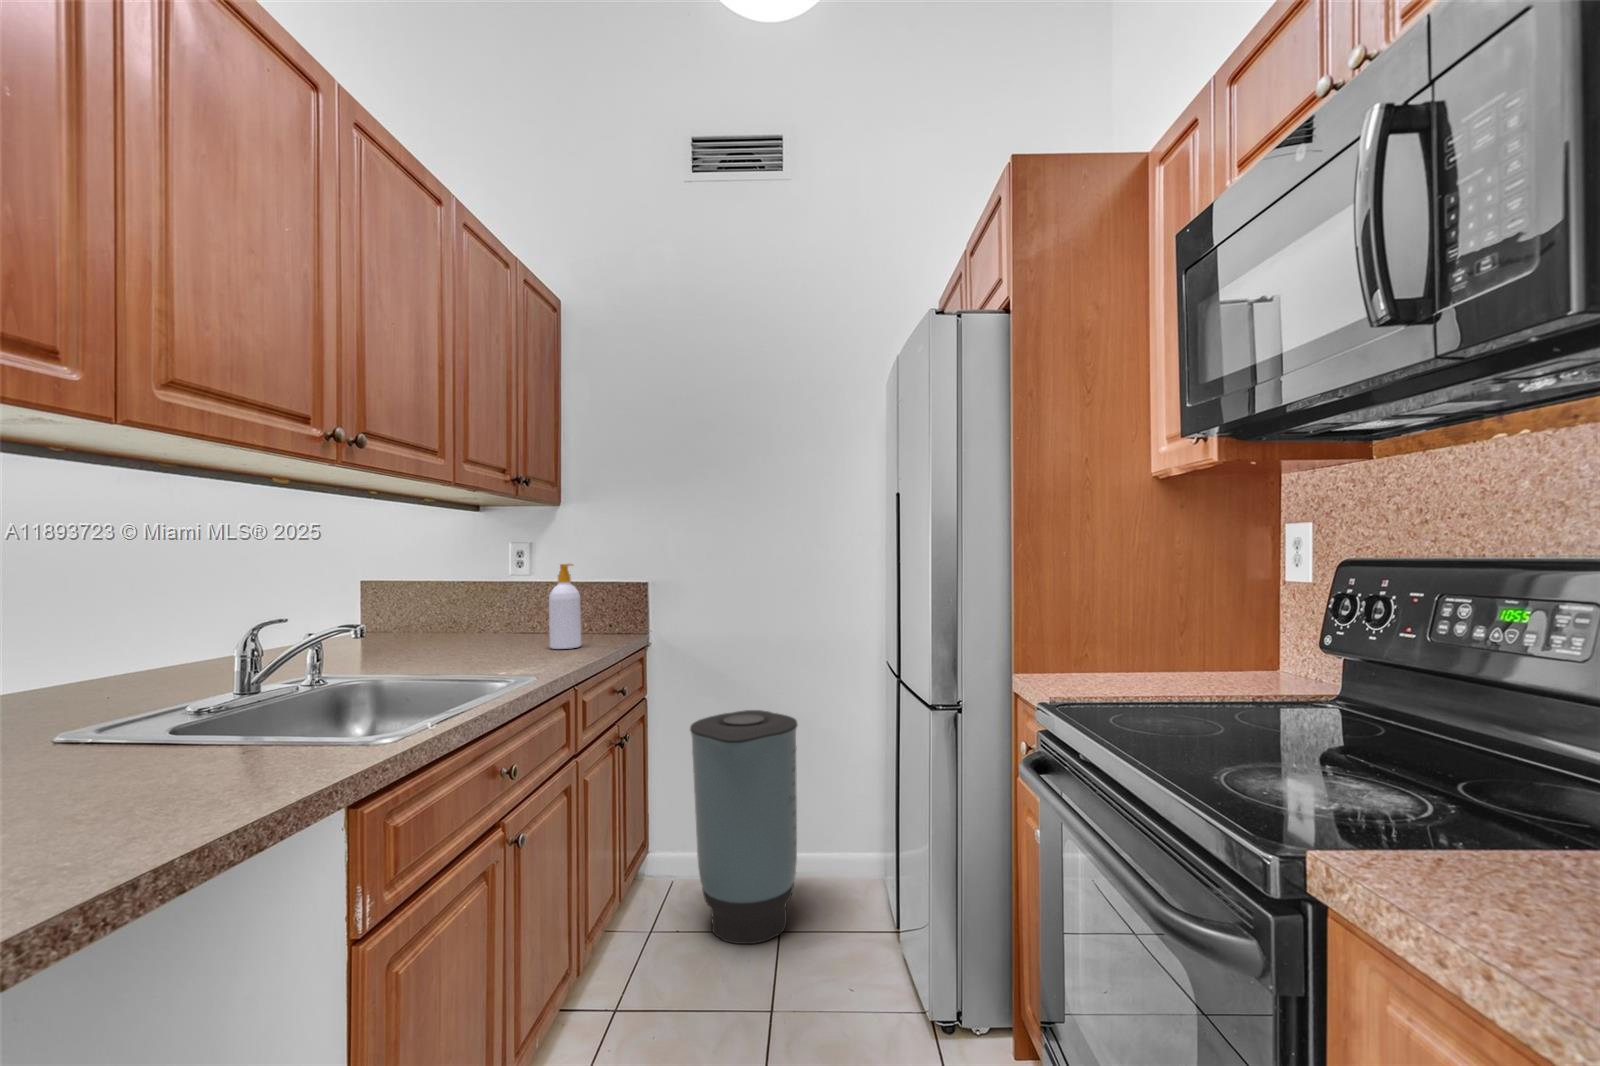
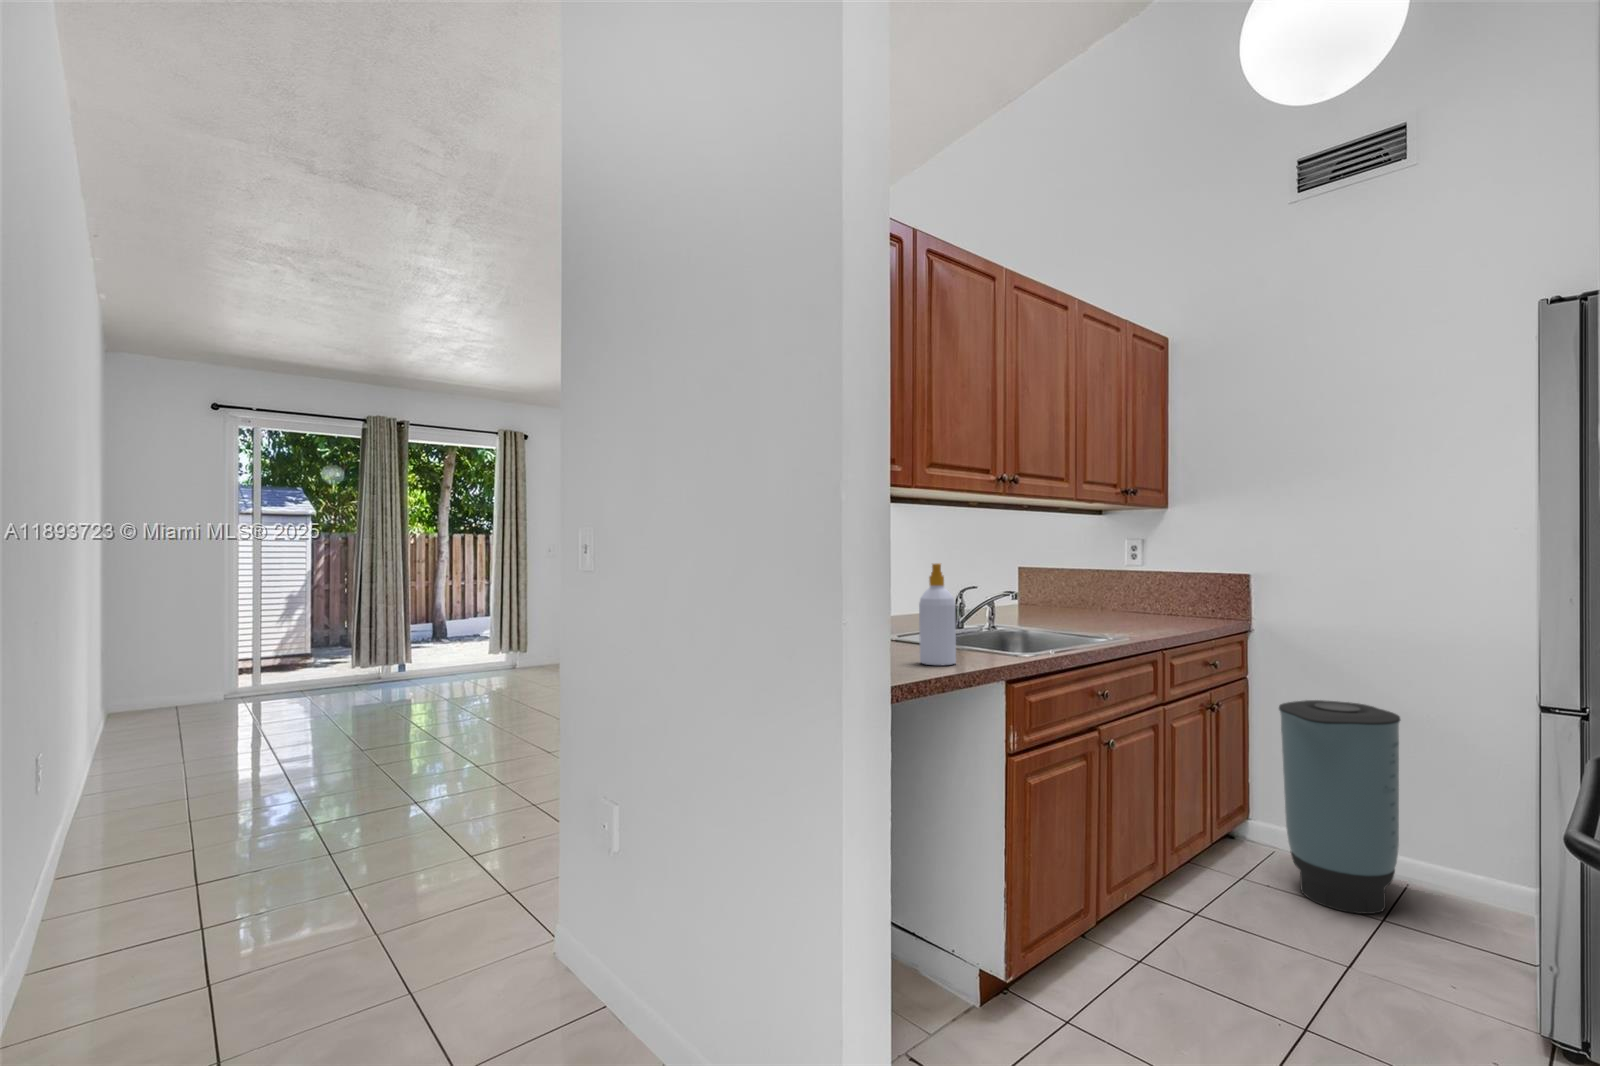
soap bottle: present [549,564,581,649] -> present [919,563,956,665]

